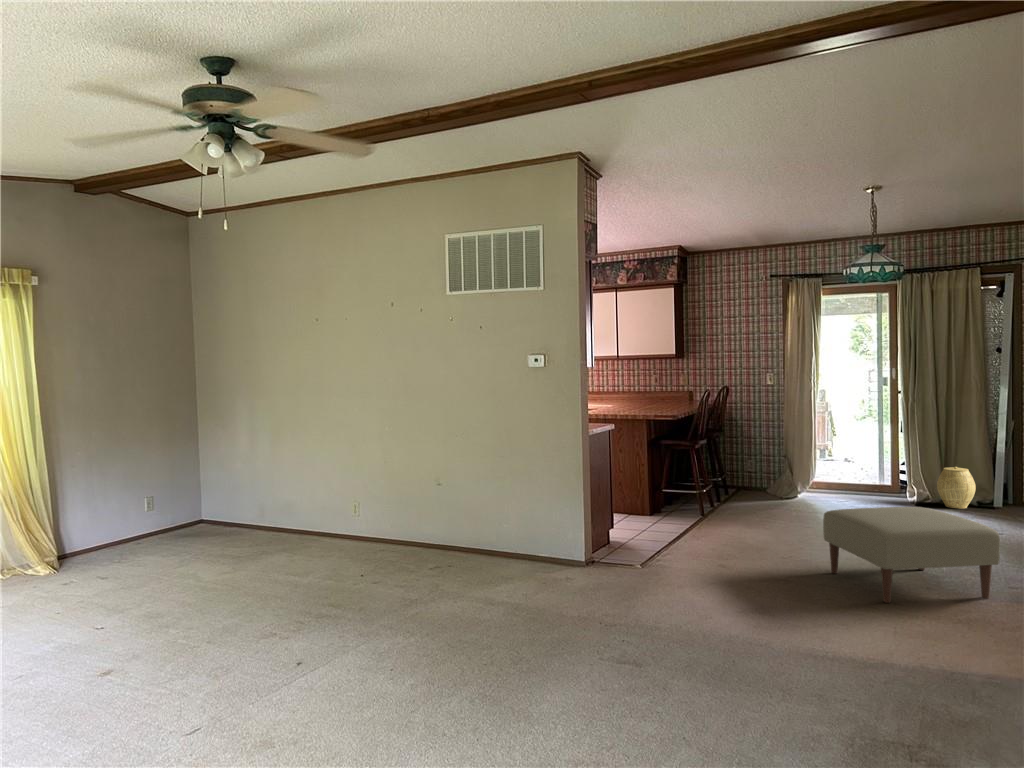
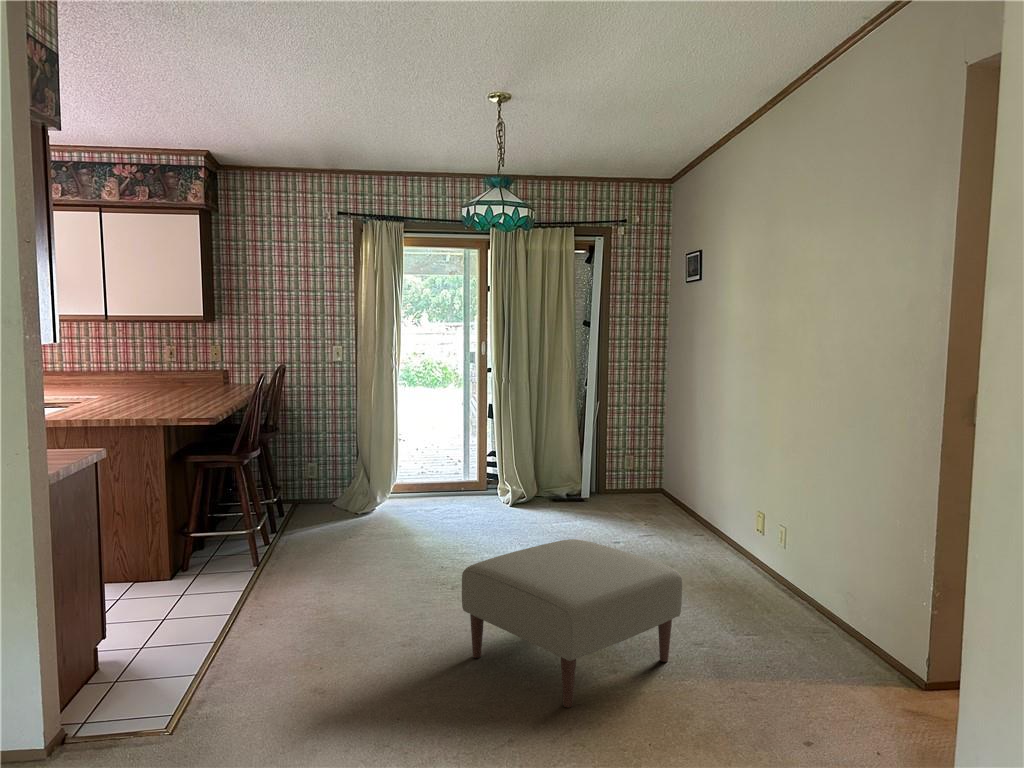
woven basket: present [937,467,976,509] -> none [531,458,569,506]

